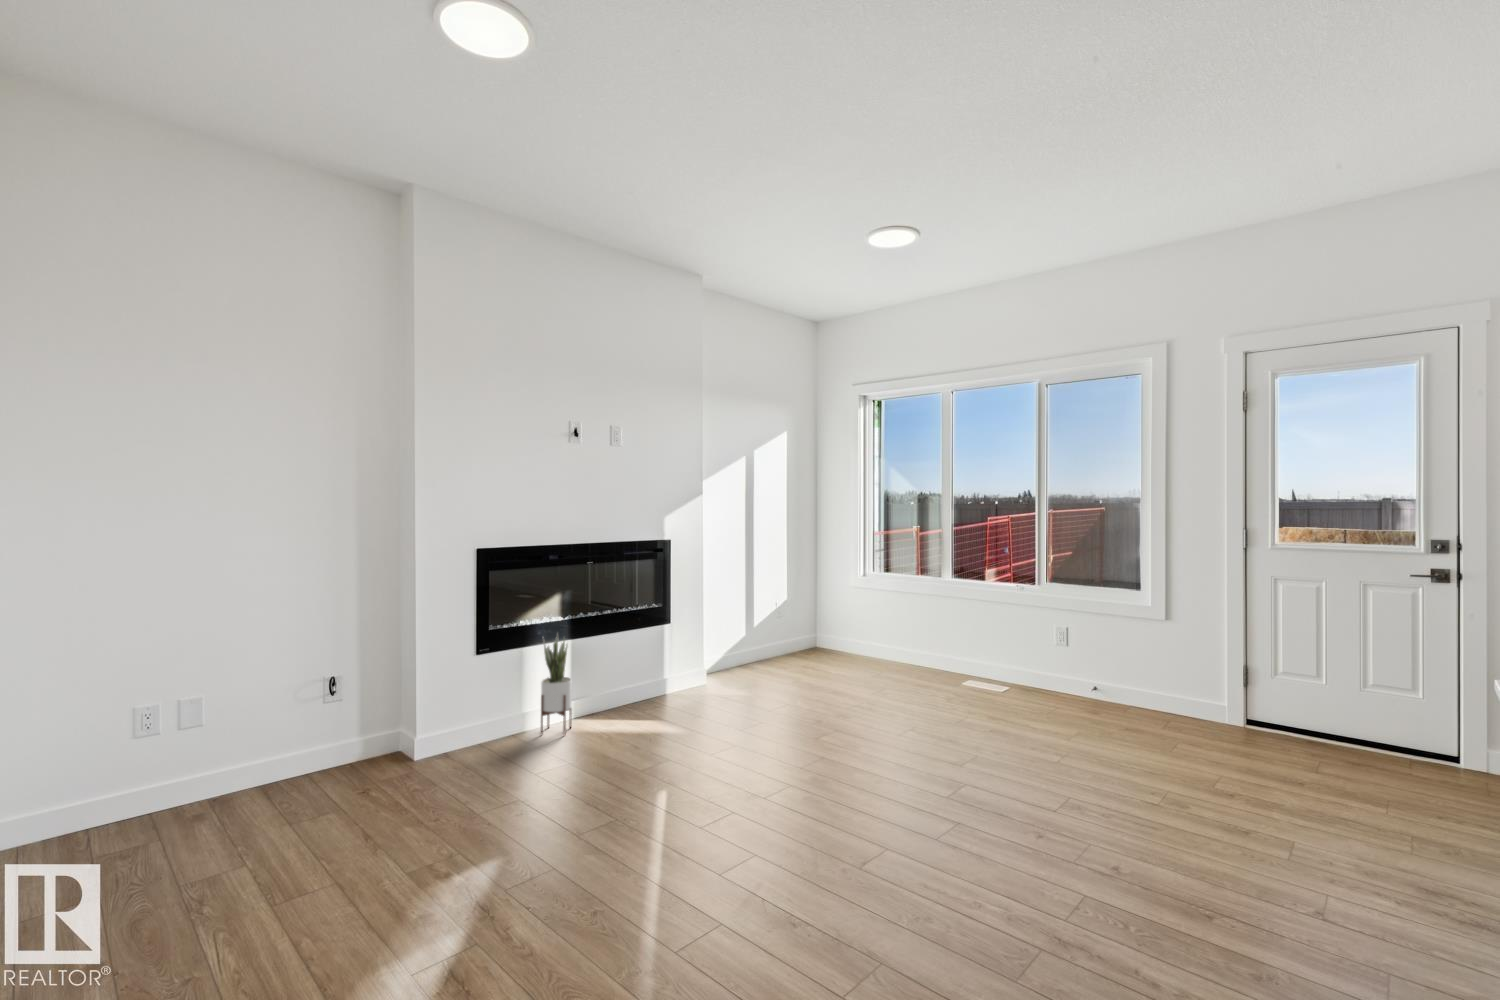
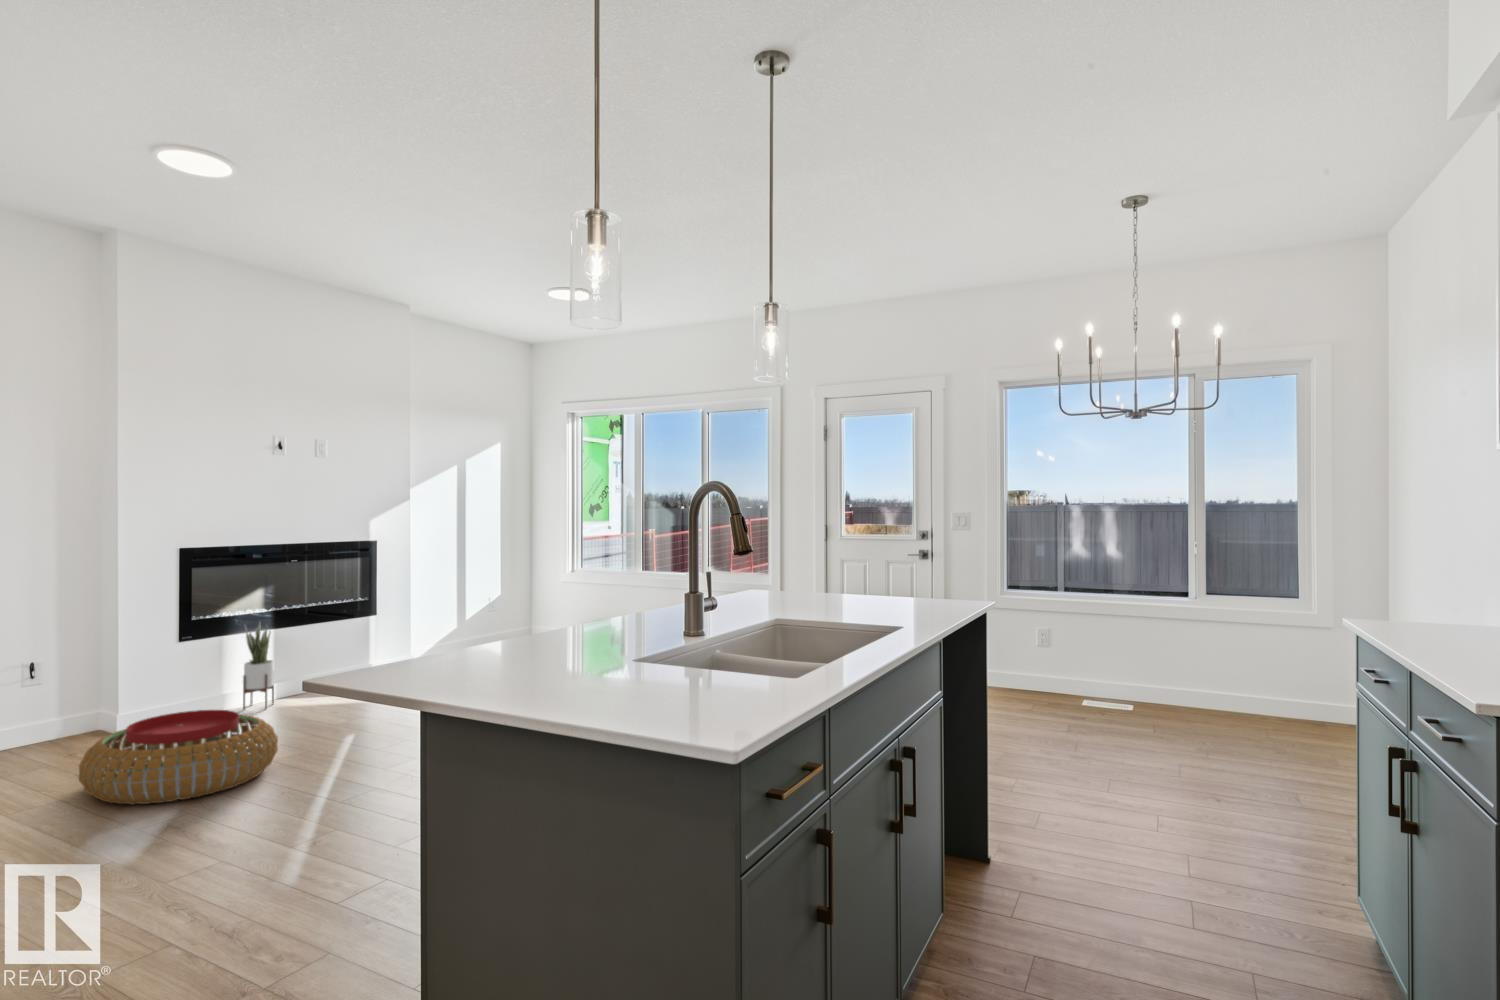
pouf: none [363,761,594,909] -> present [79,710,278,804]

